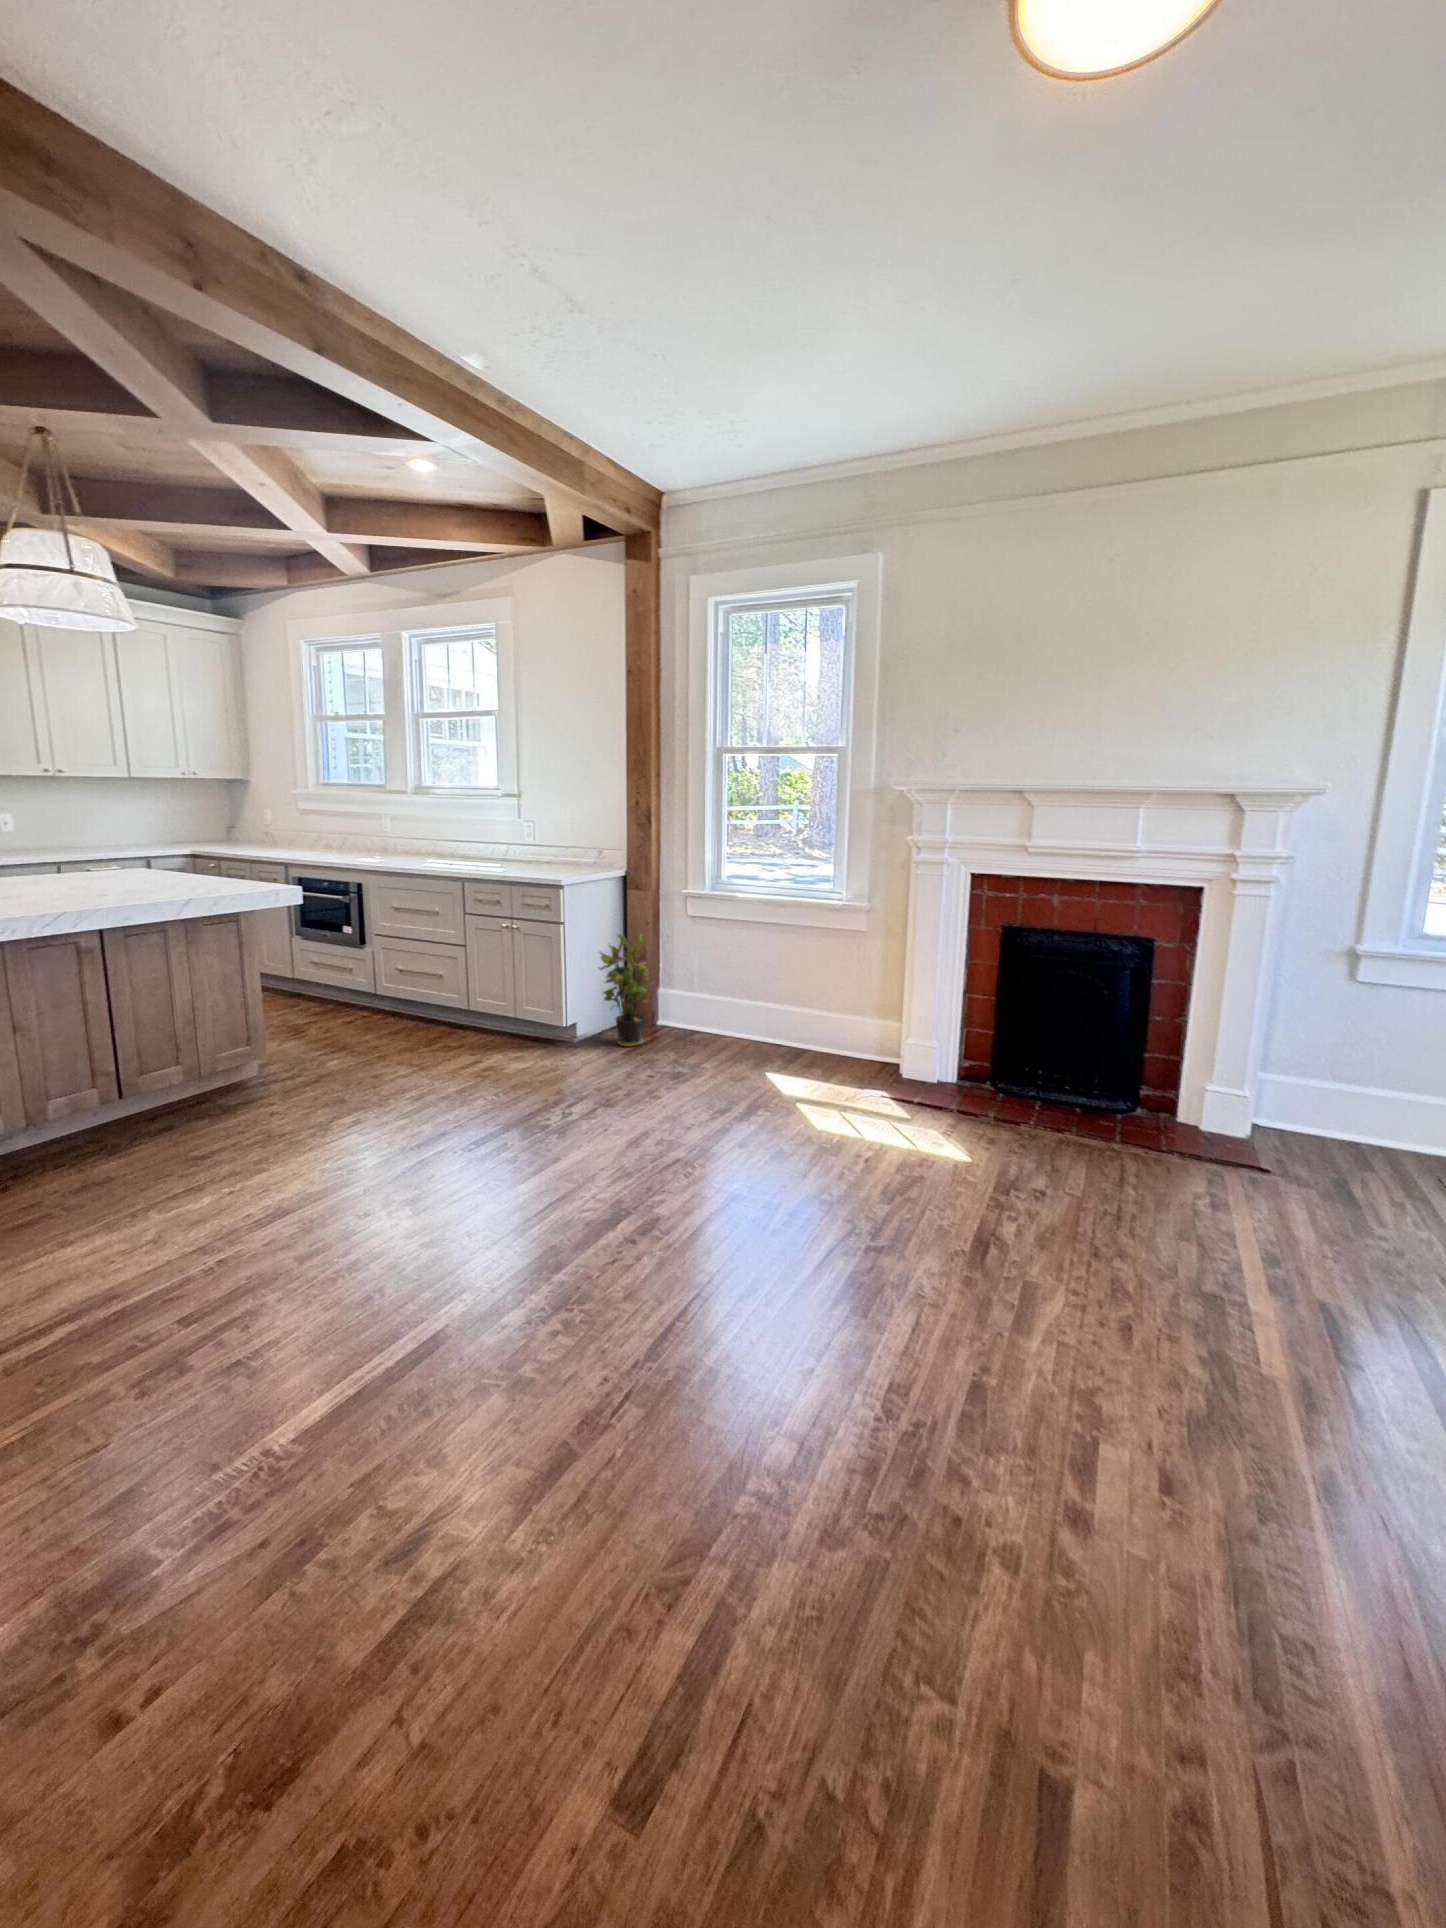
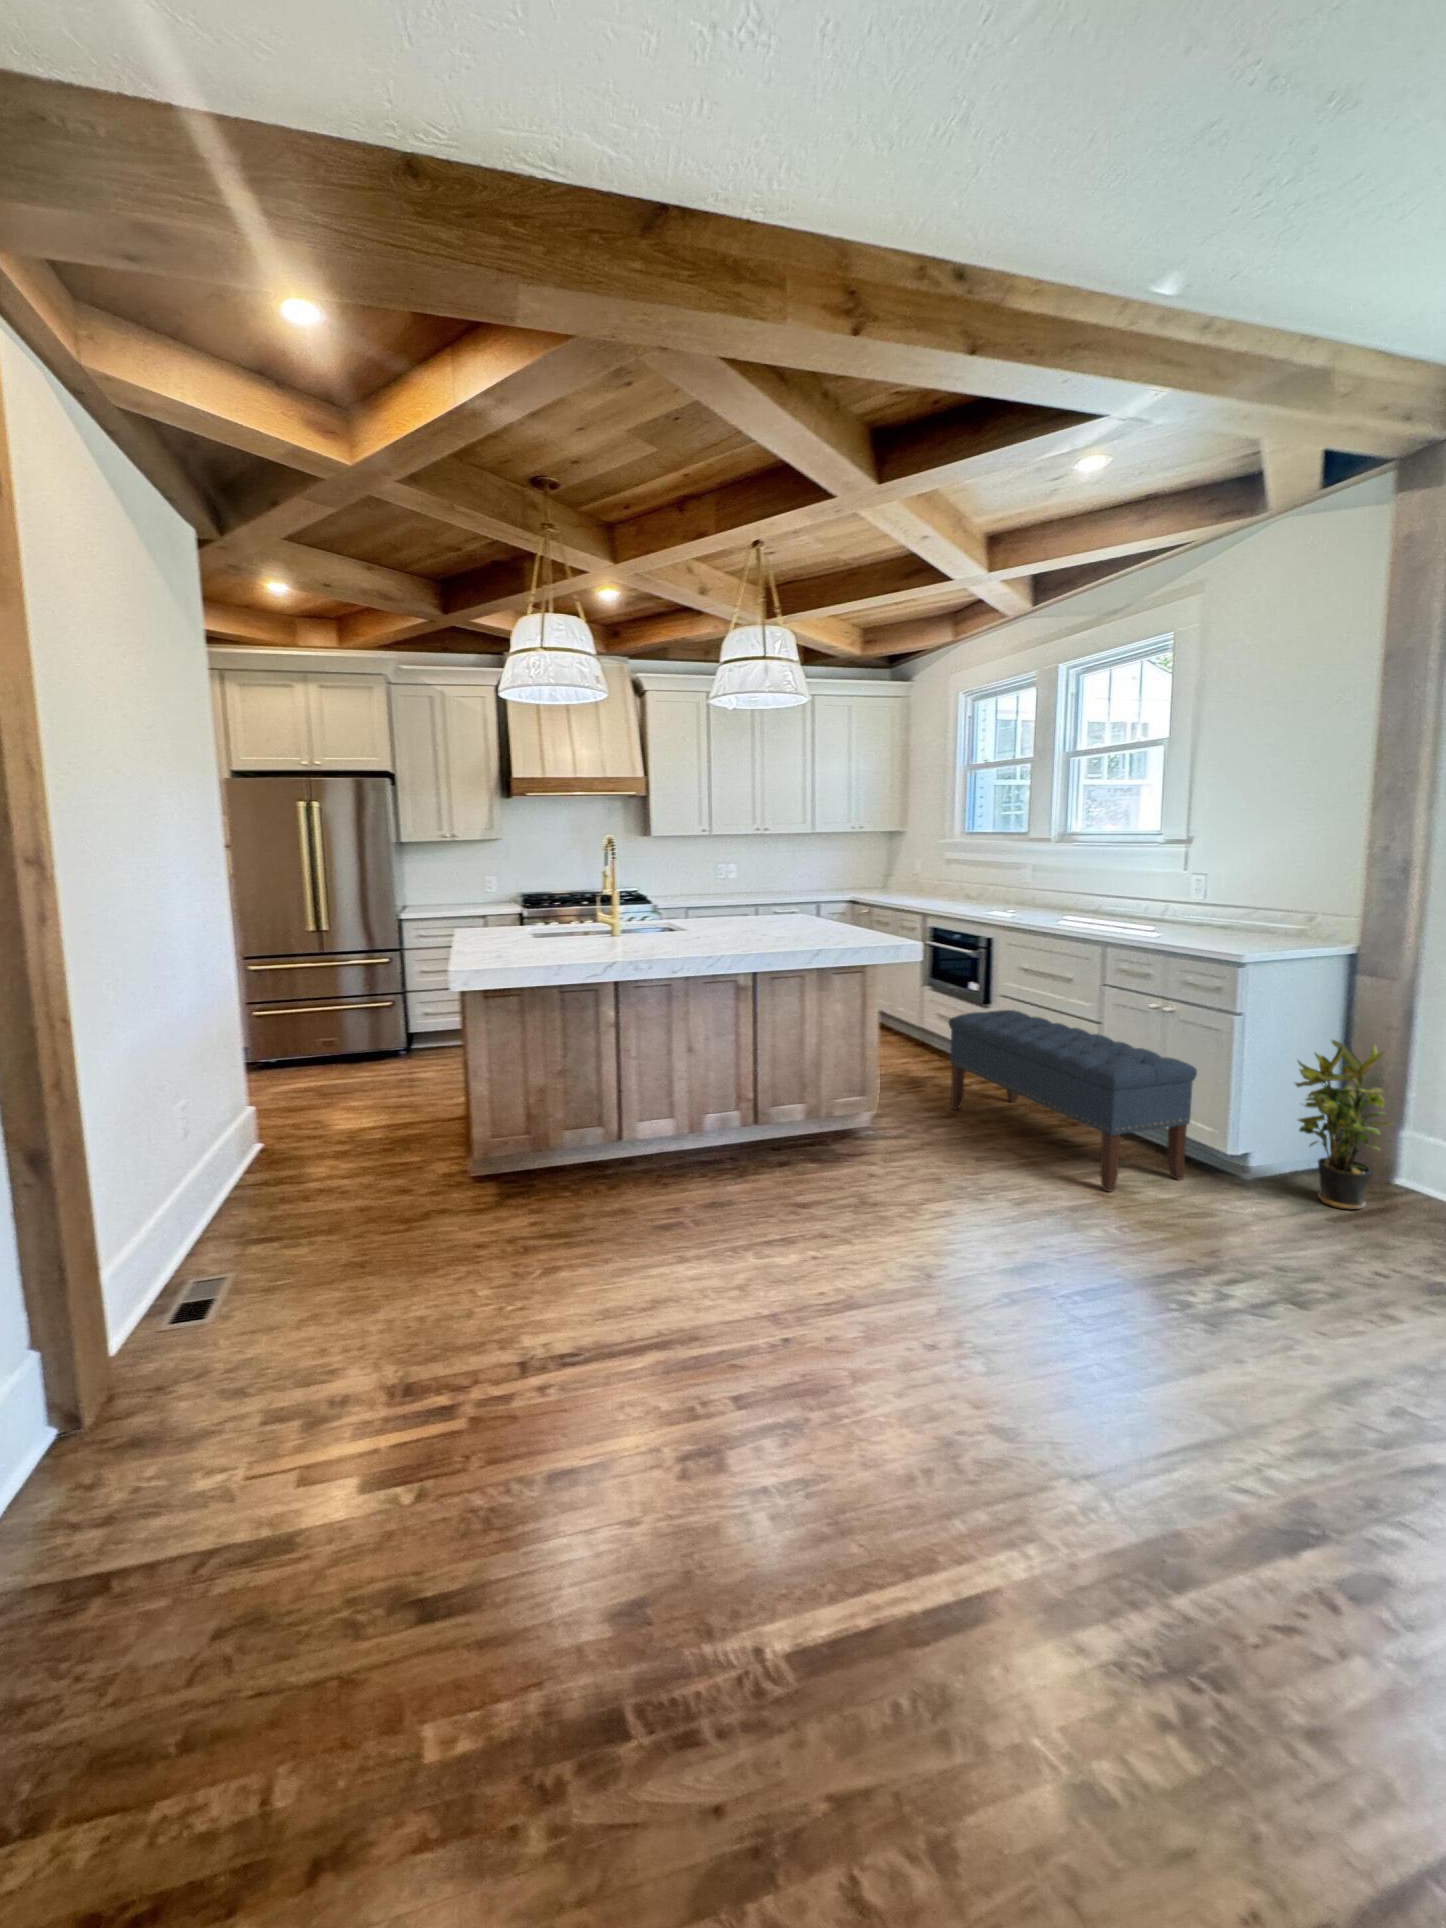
bench: none [330,945,538,1073] -> present [949,1010,1197,1192]

